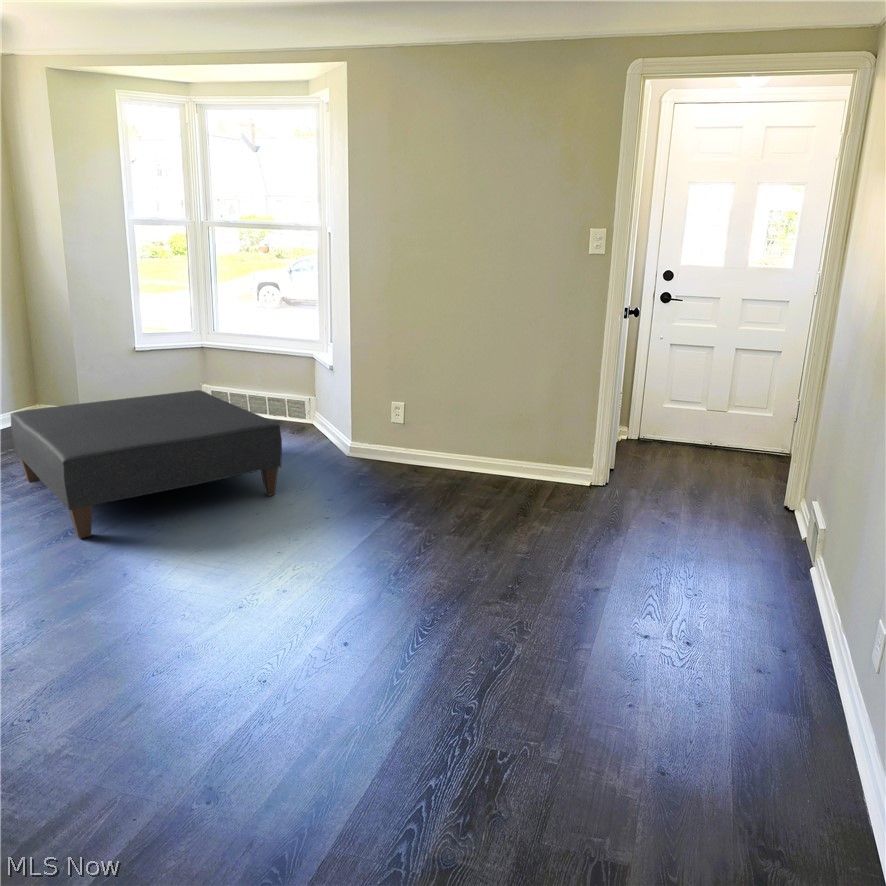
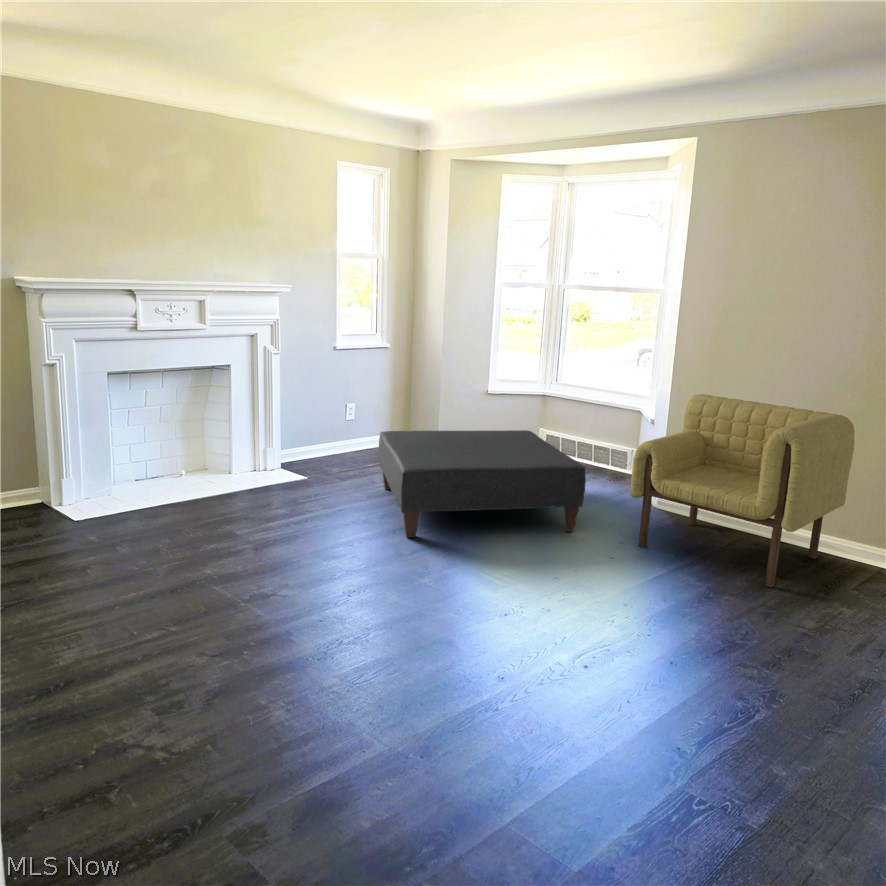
armchair: none [330,335,525,516] -> present [630,394,855,587]

